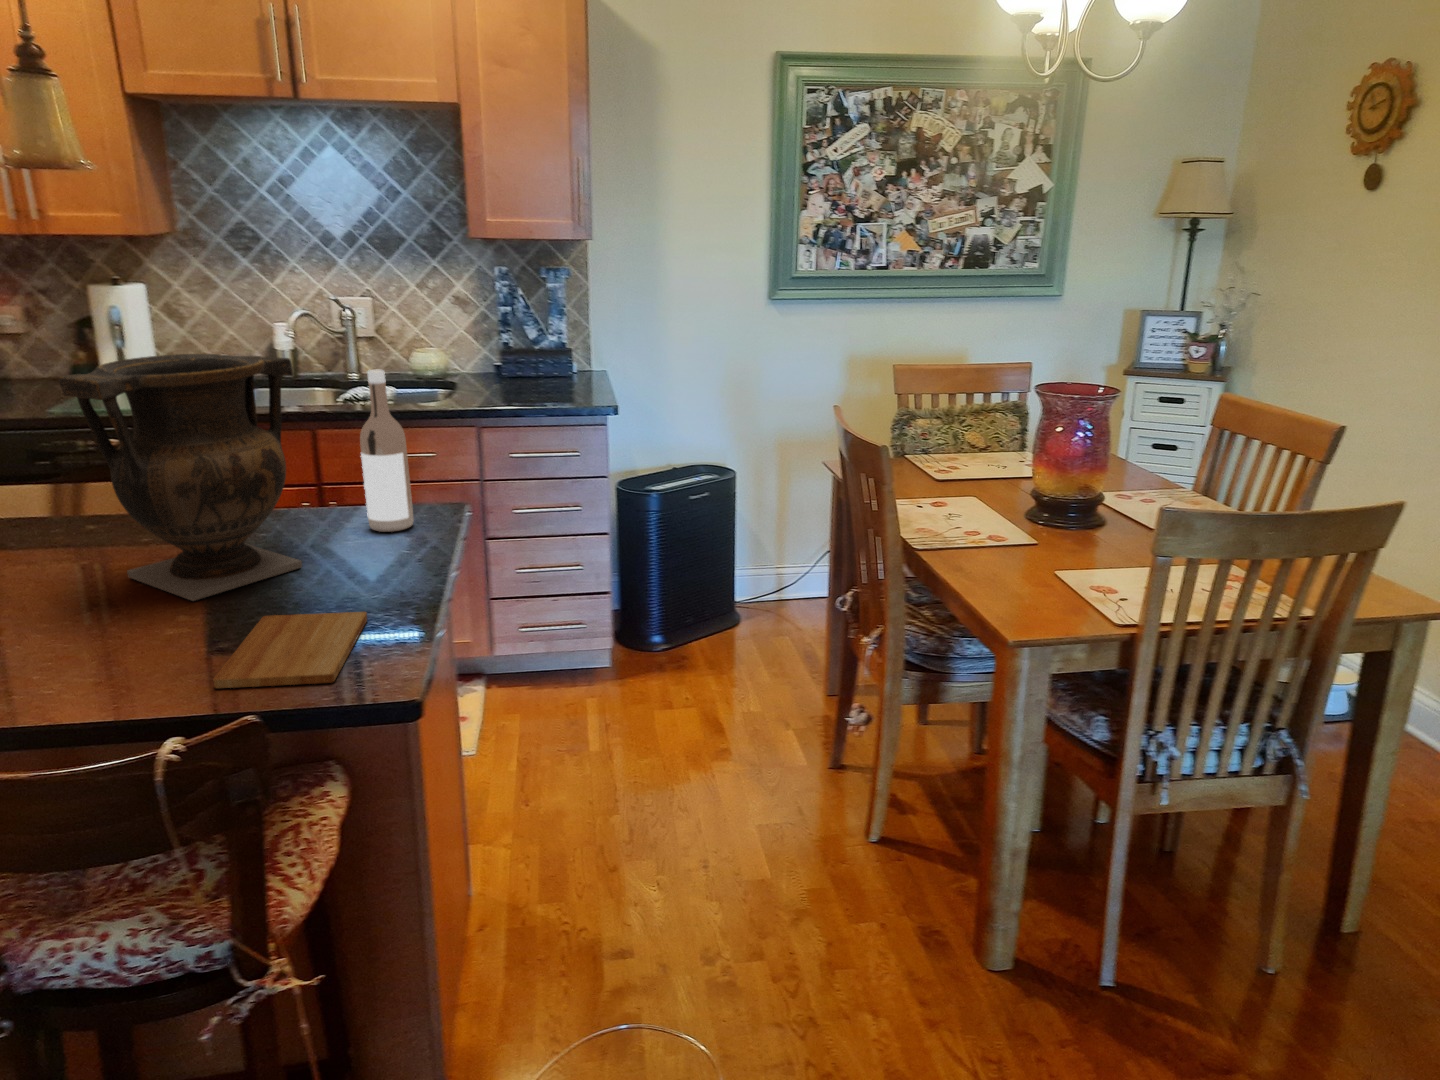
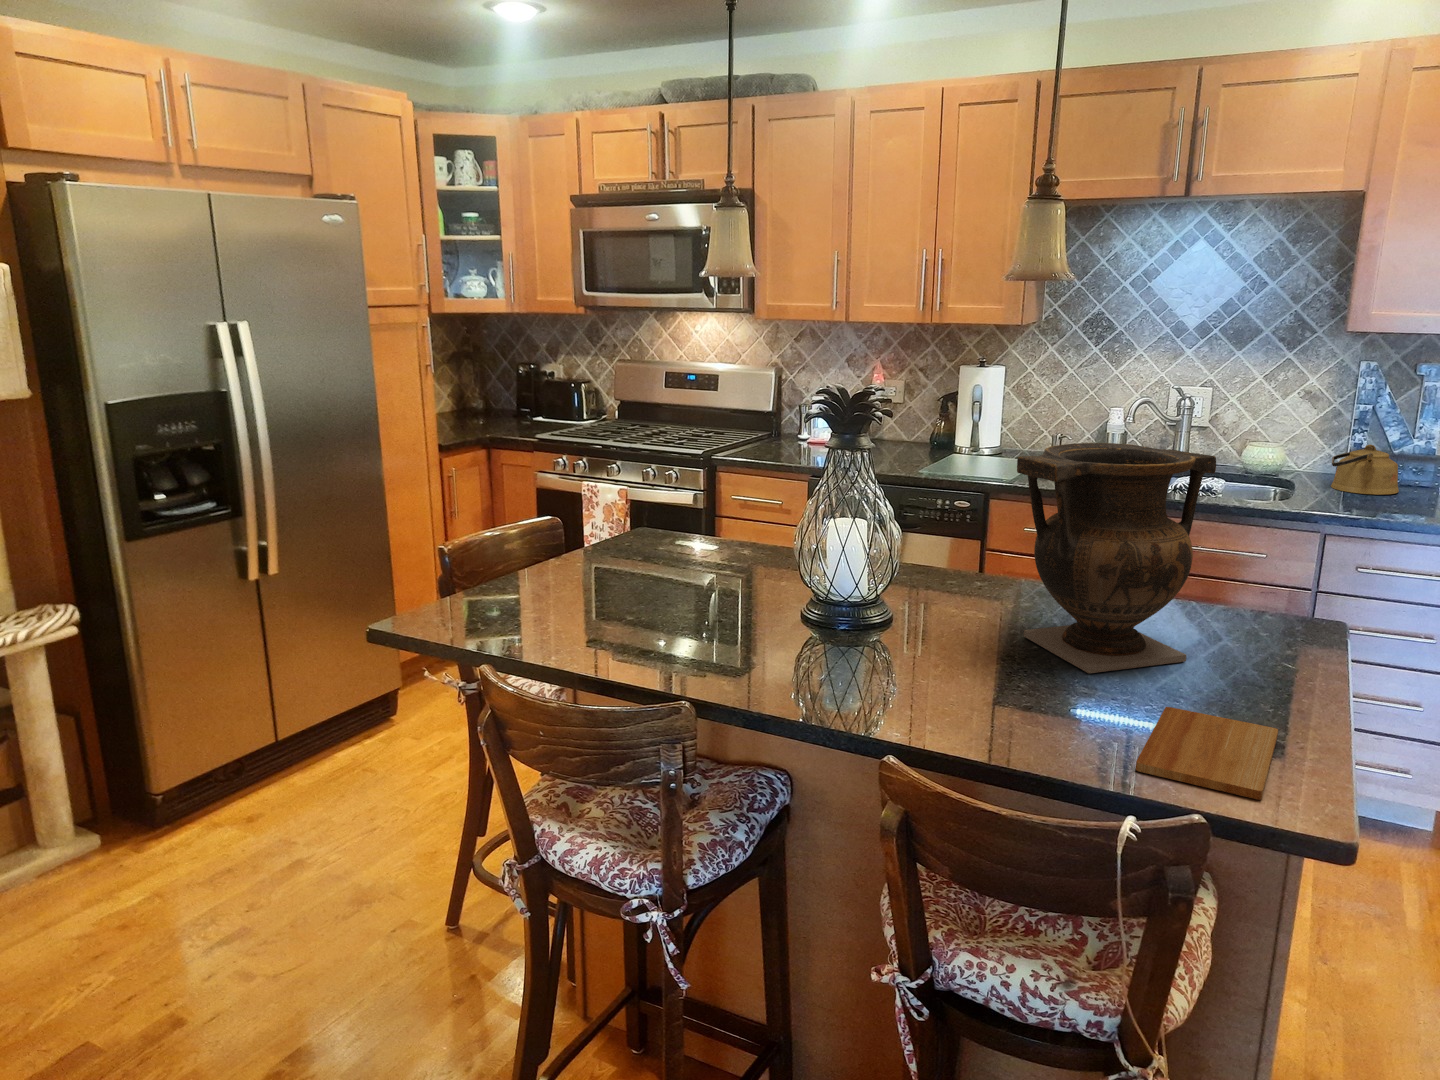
kettle: none [482,343,539,388] -> present [1331,445,1399,495]
wine bottle: present [360,370,413,532] -> none [1246,473,1309,642]

